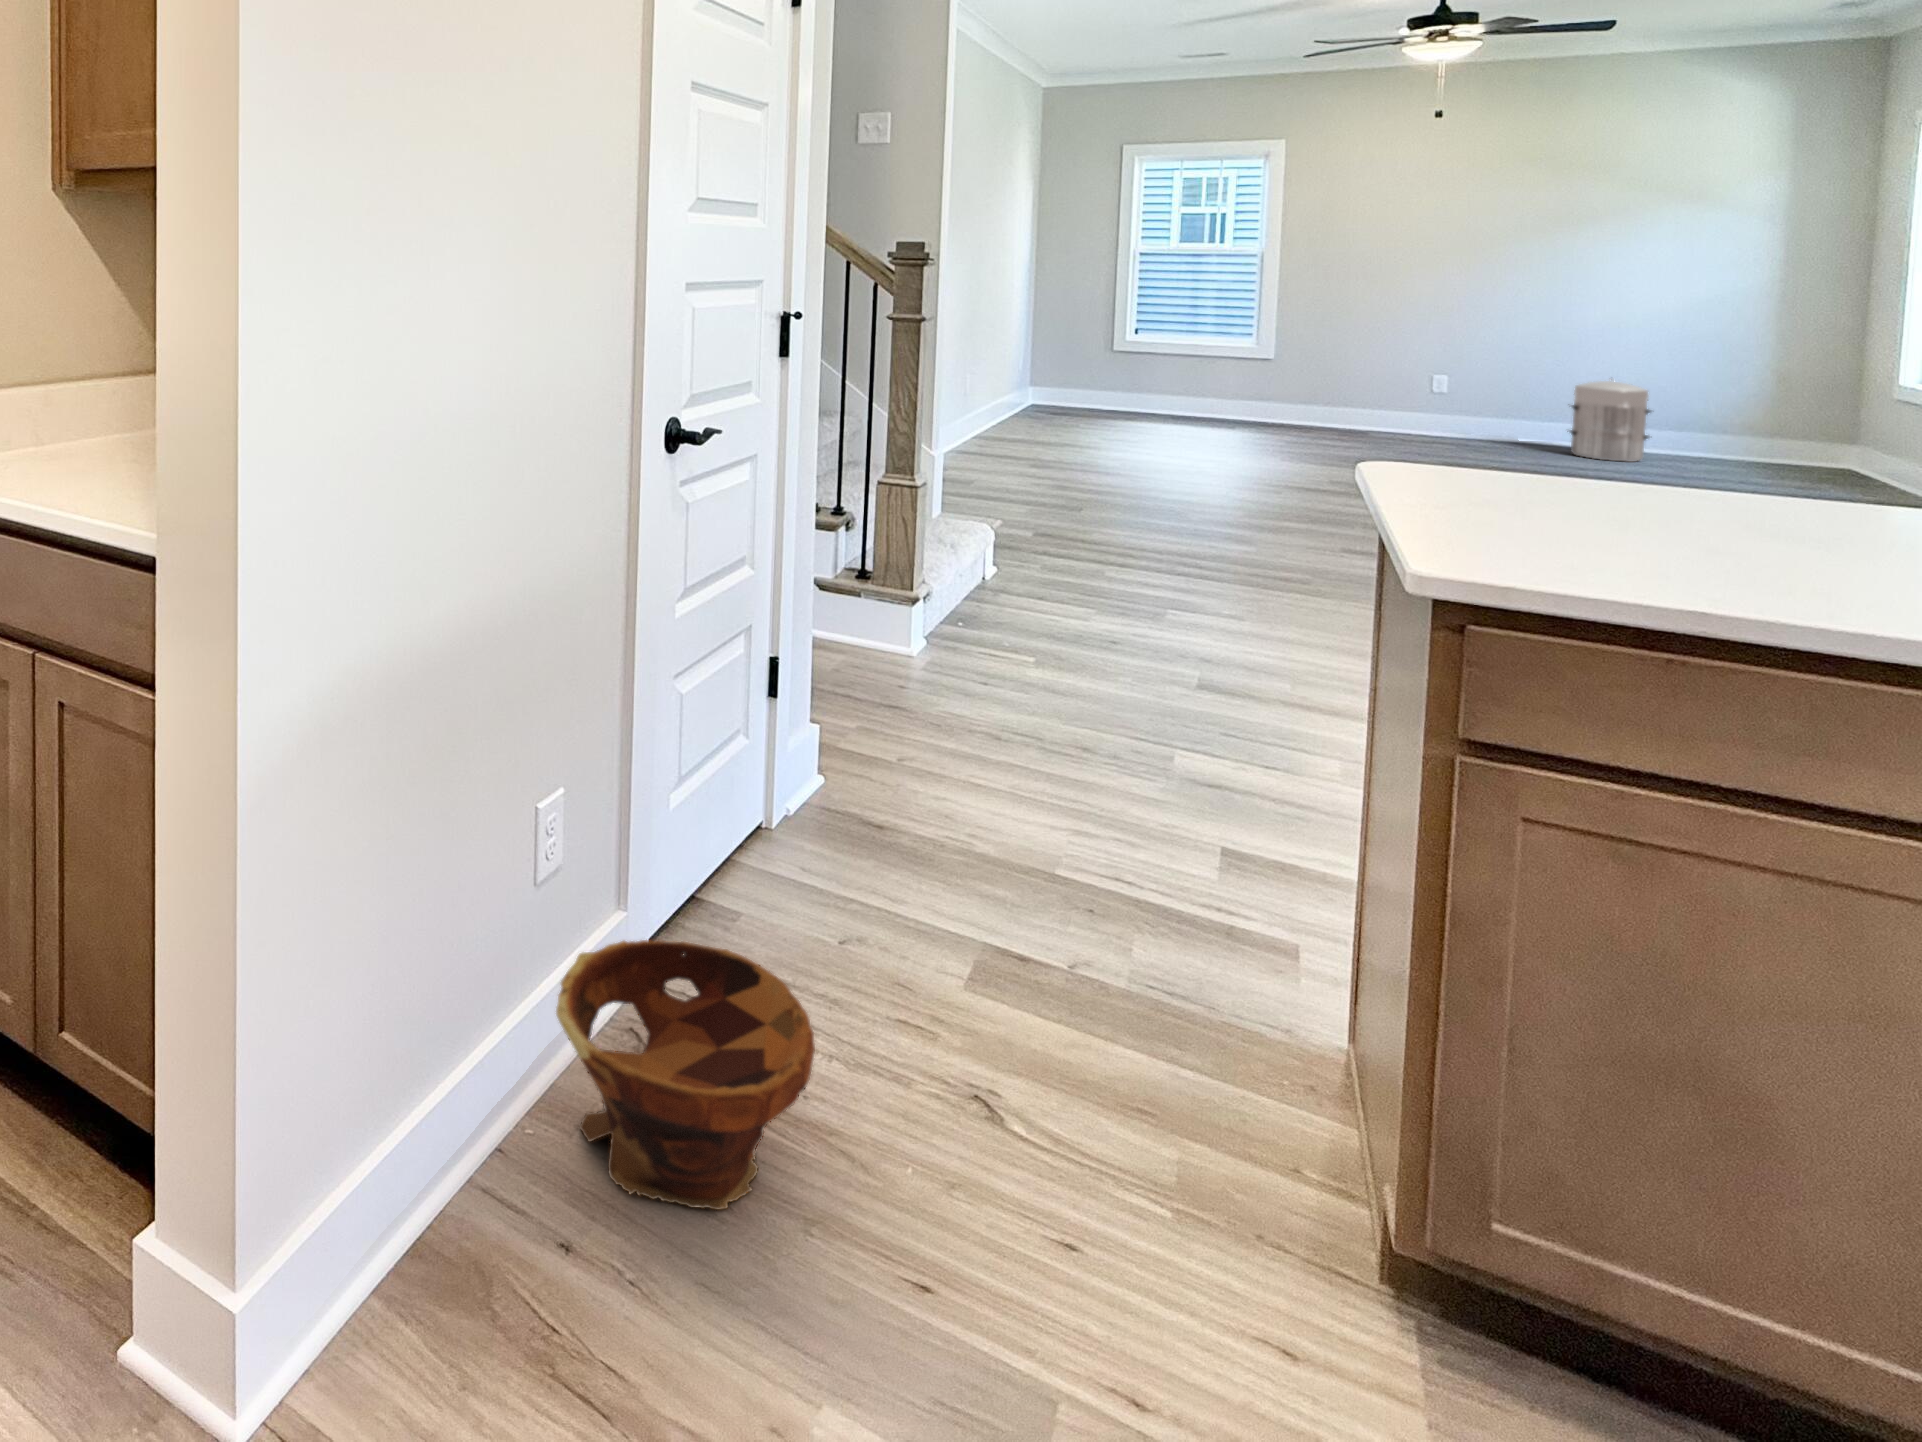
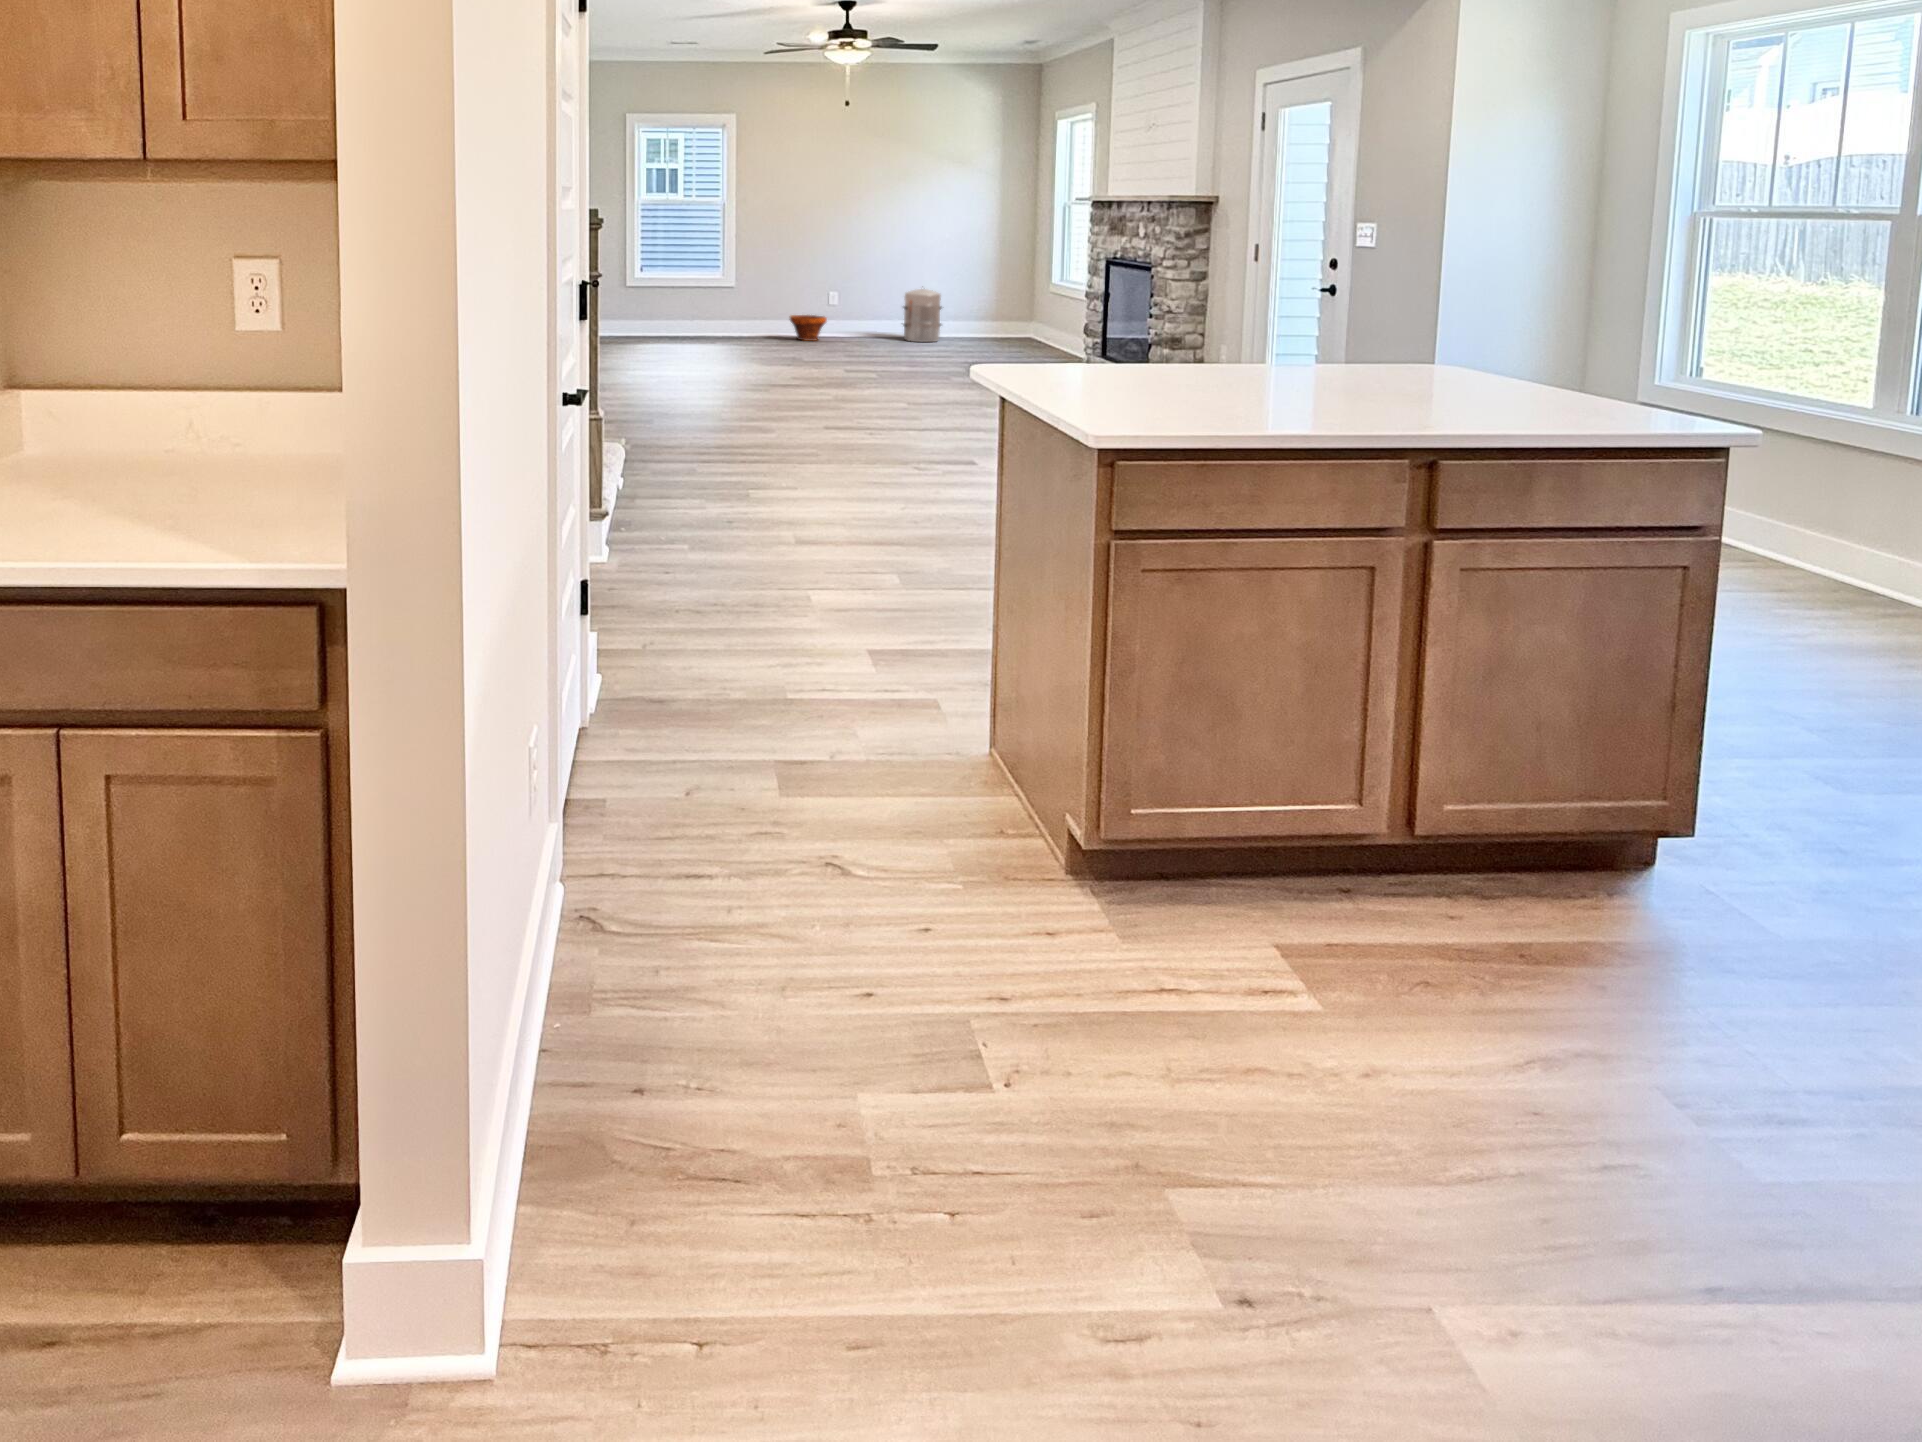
planter: present [556,940,815,1210] -> present [790,315,827,341]

